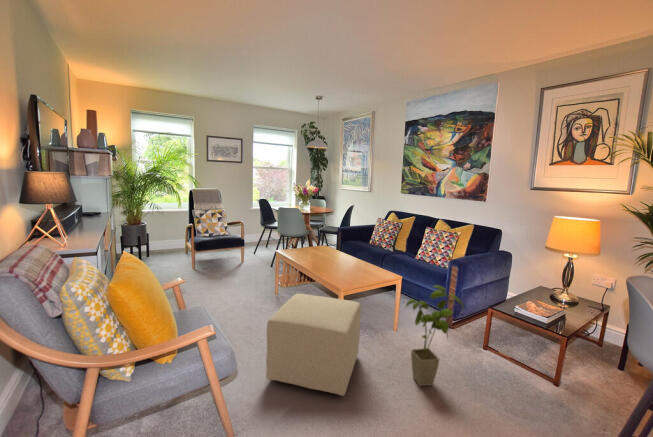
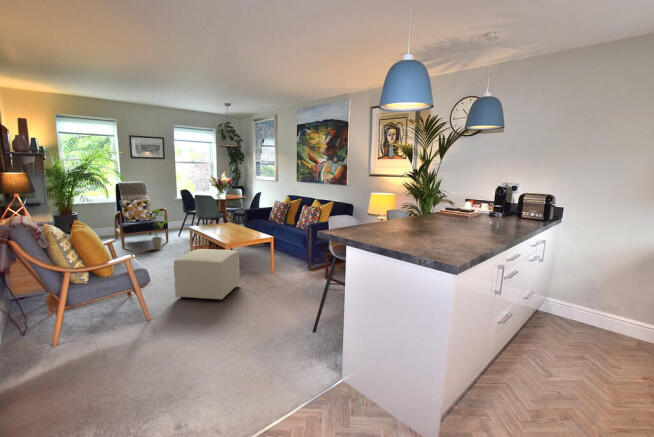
house plant: present [406,285,463,386] -> present [149,209,168,250]

